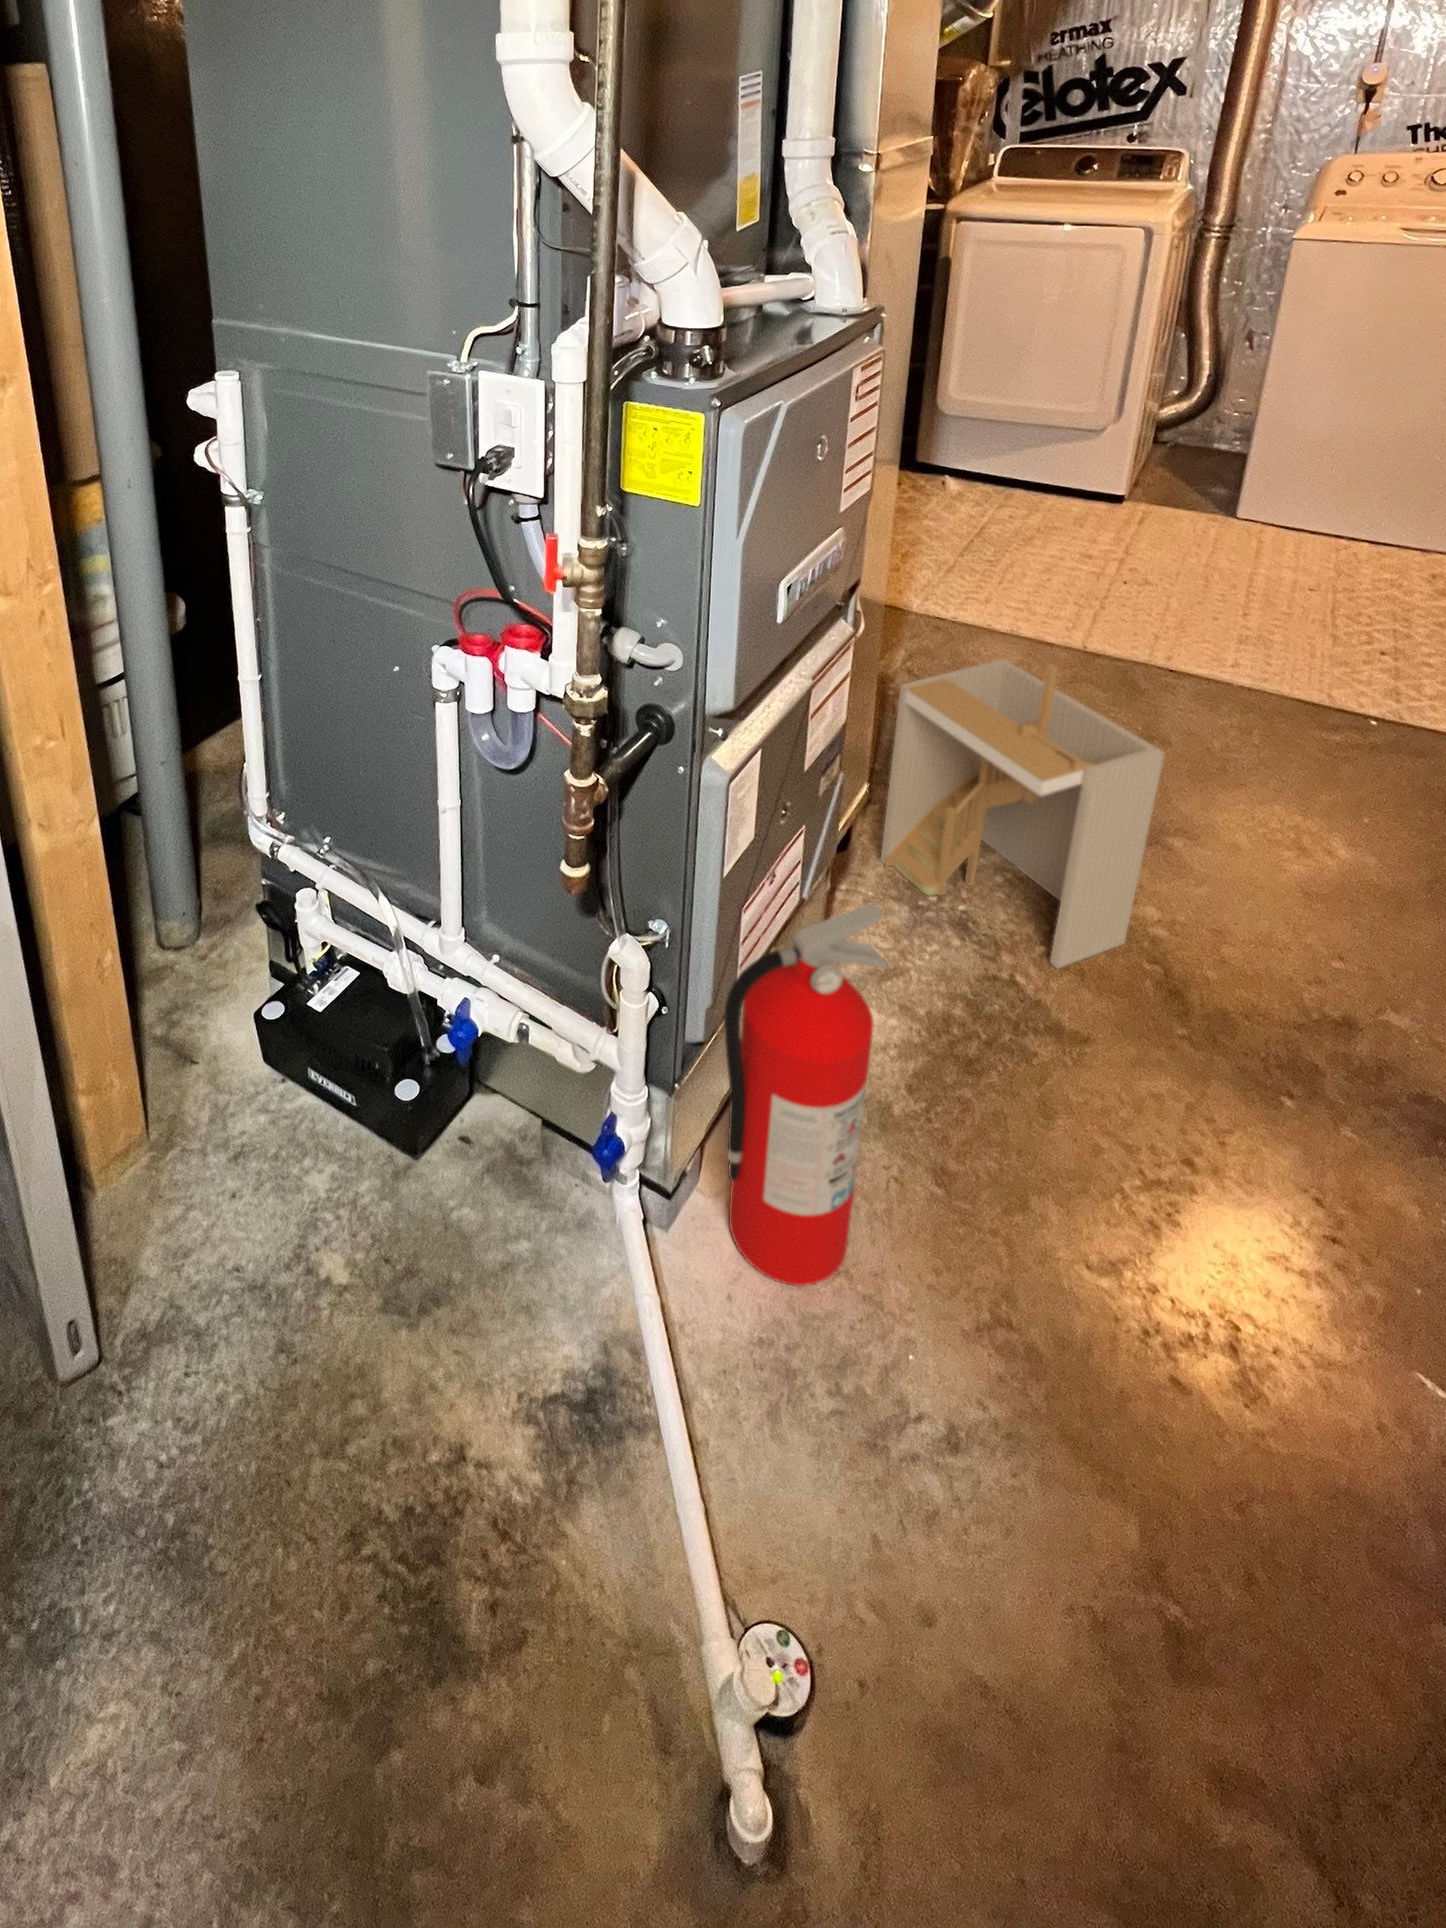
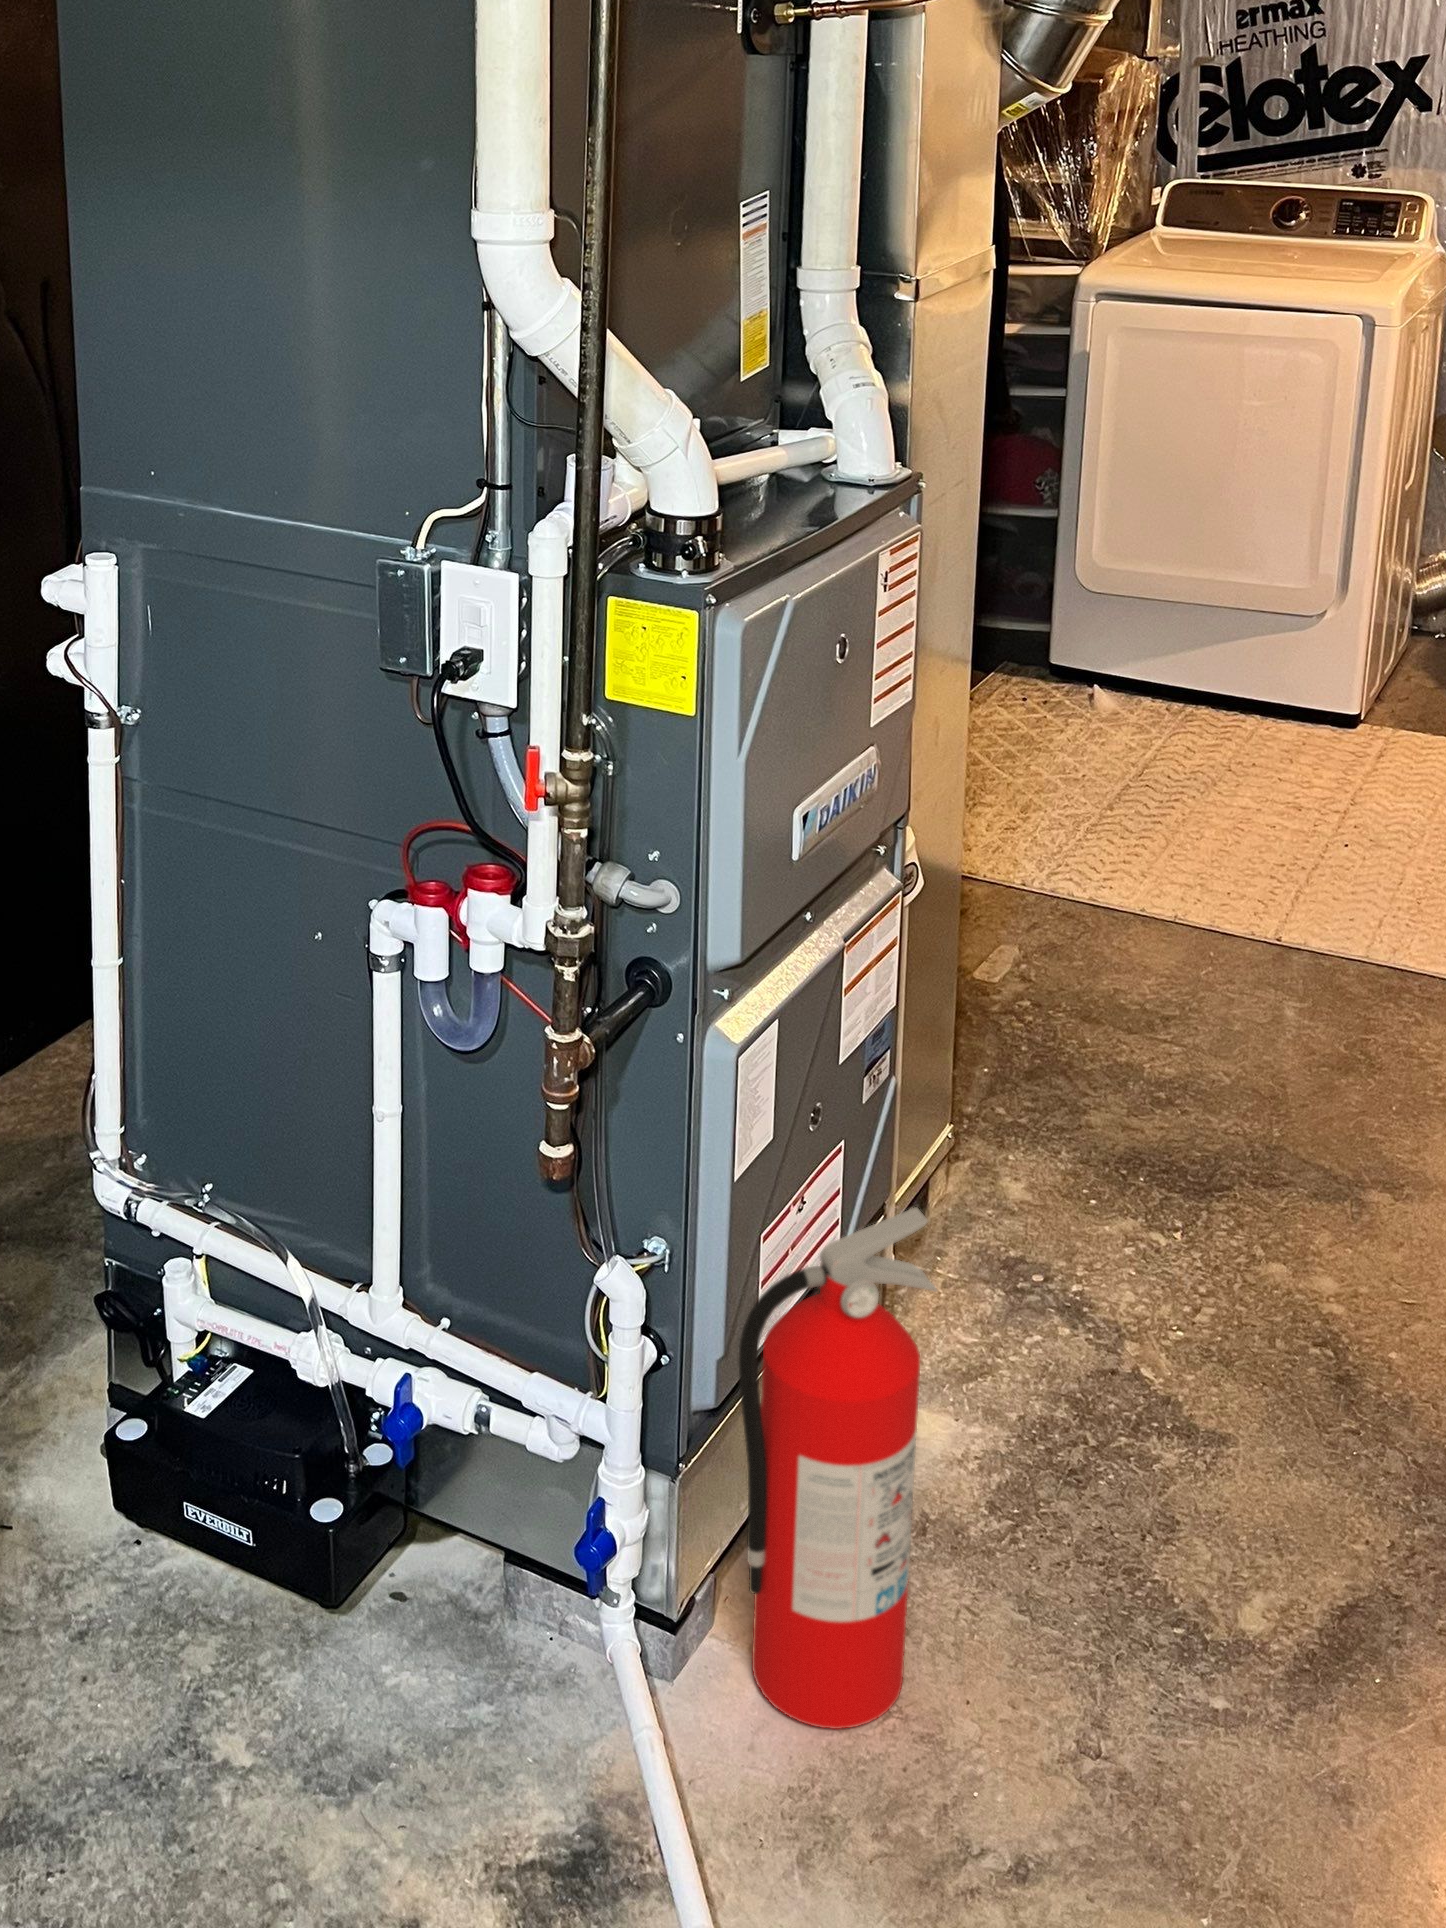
storage bin: present [881,659,1164,968] -> none [970,934,1316,1360]

